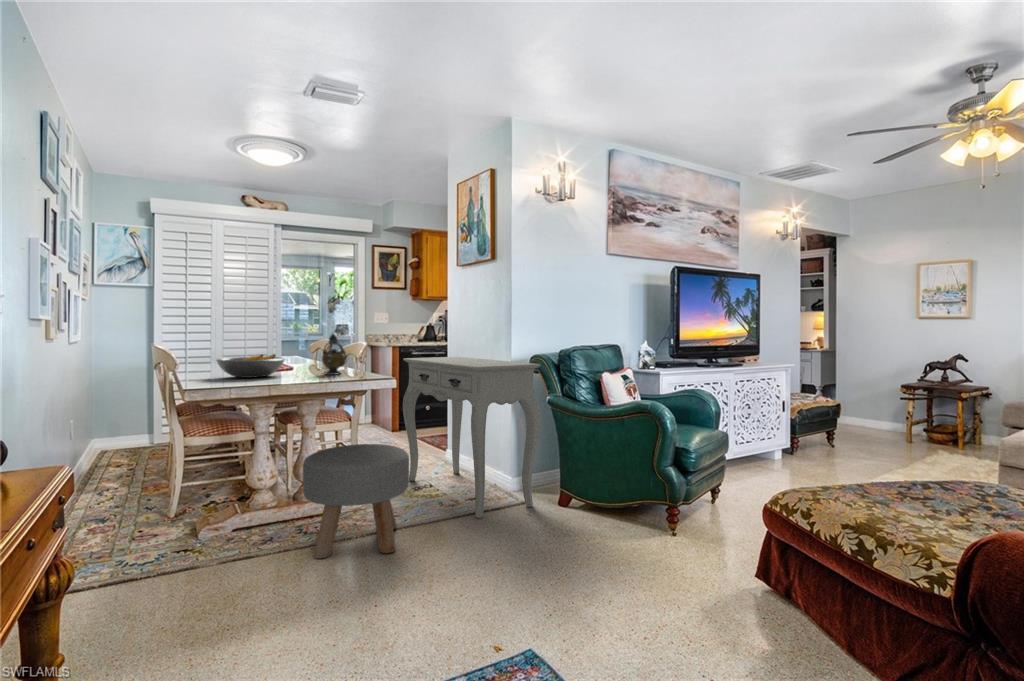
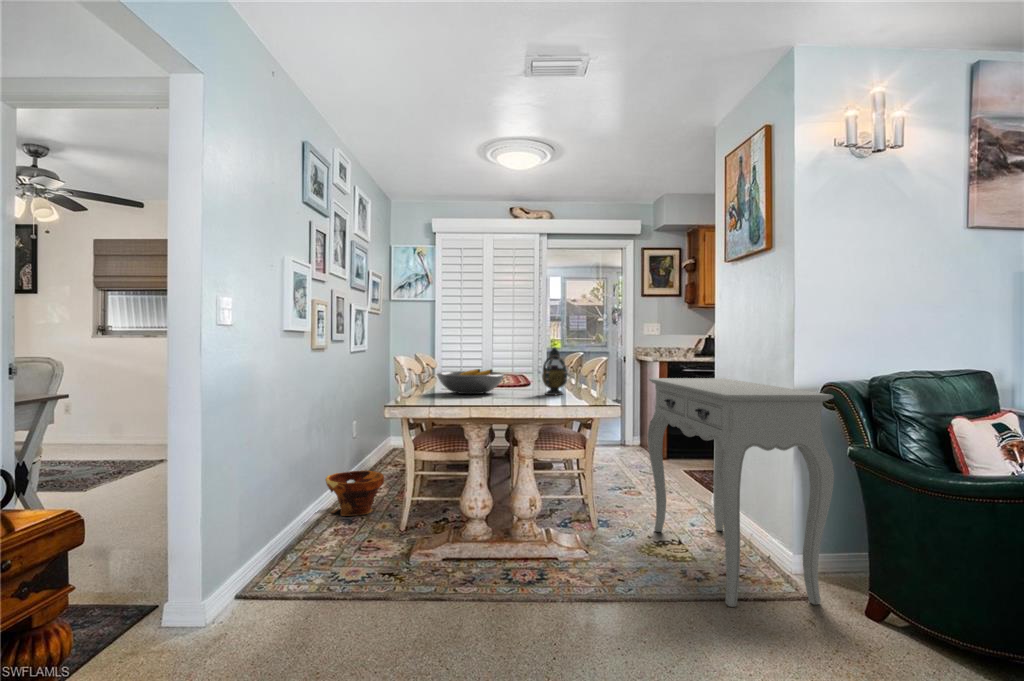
ottoman: present [303,444,409,559] -> none [499,483,626,633]
planter: none [64,465,138,514] -> present [325,470,384,516]

